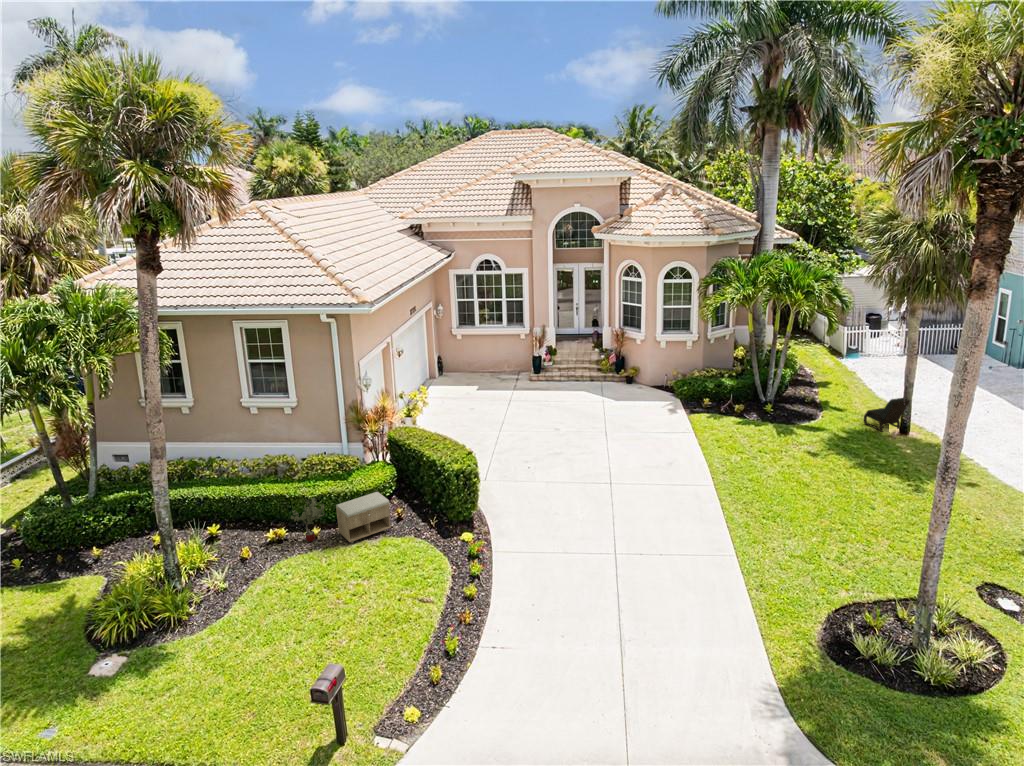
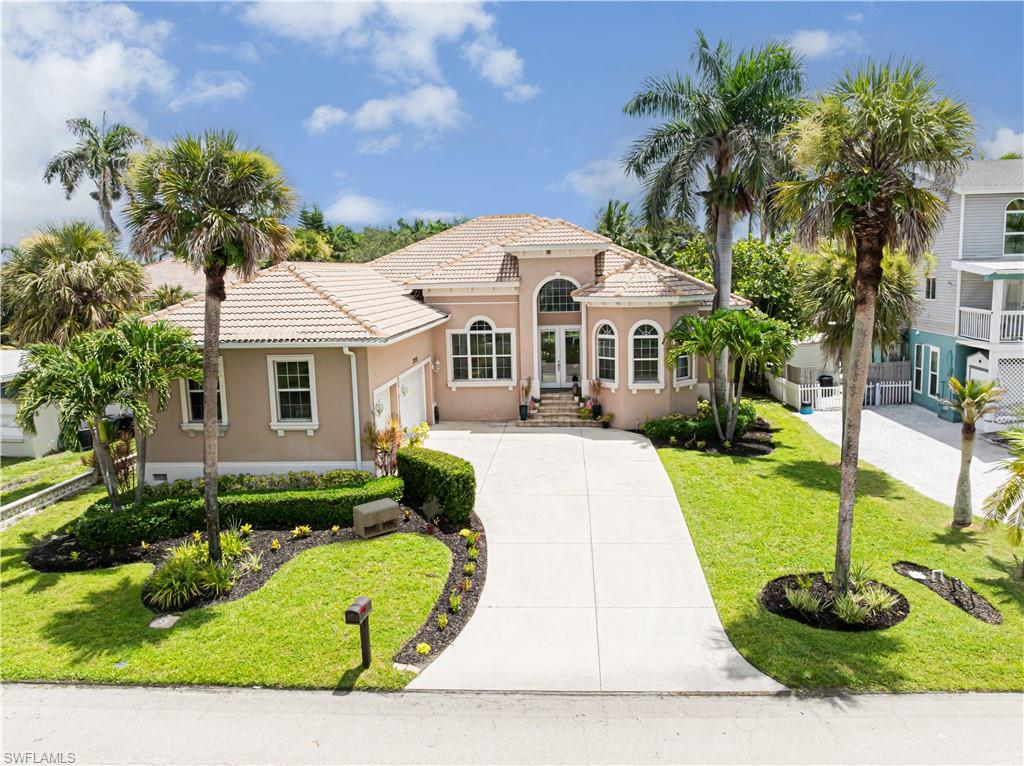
lounge chair: present [864,398,910,432] -> none [808,431,846,461]
potted tree: present [291,498,325,542] -> present [422,497,442,533]

